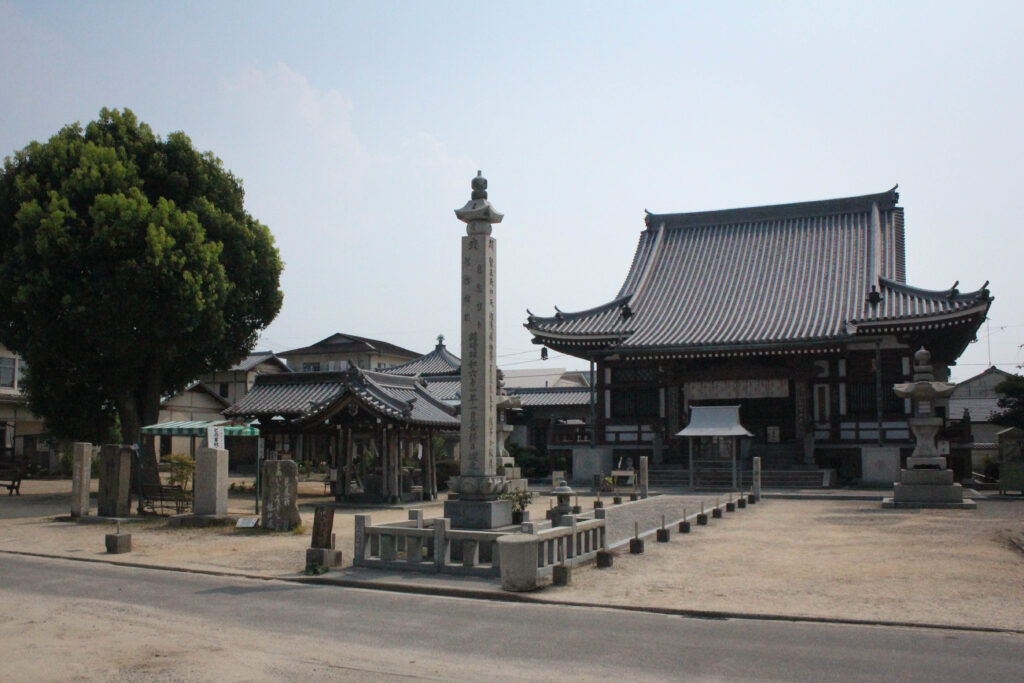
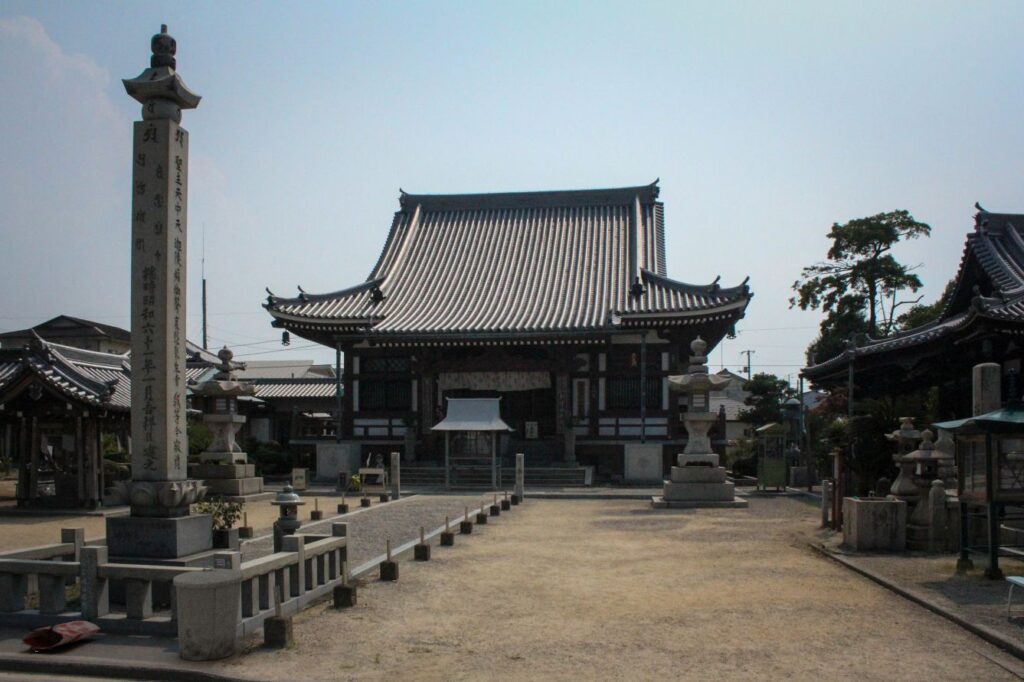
bag: none [406,566,450,583] -> present [22,621,100,651]

